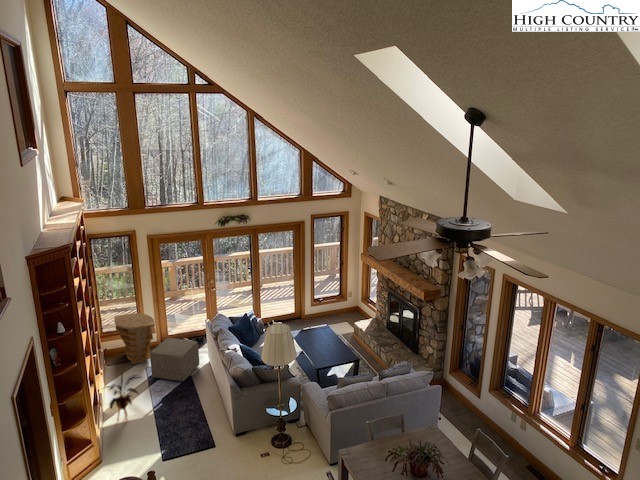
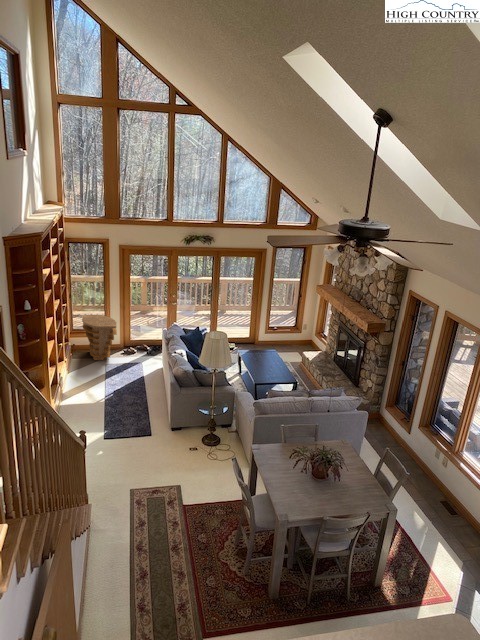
ottoman: present [150,338,199,381] -> none [108,341,153,380]
house plant: present [110,371,141,421] -> none [61,355,98,404]

